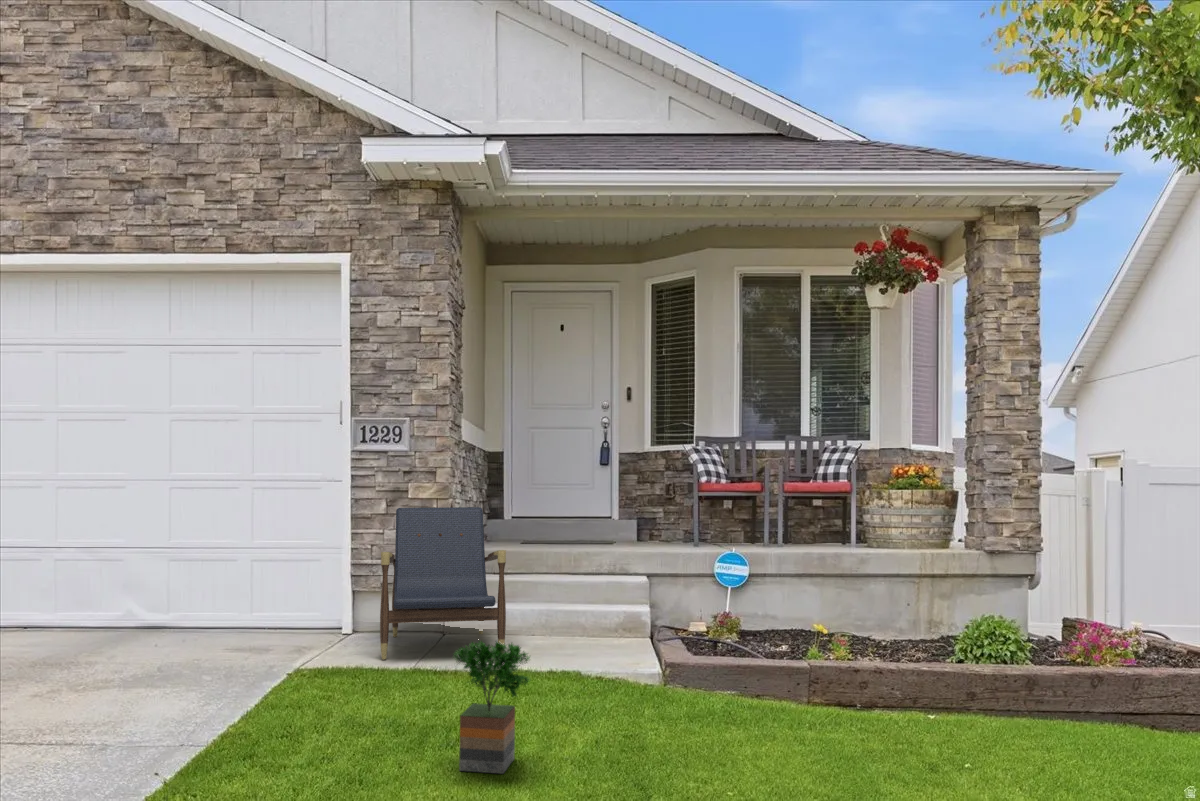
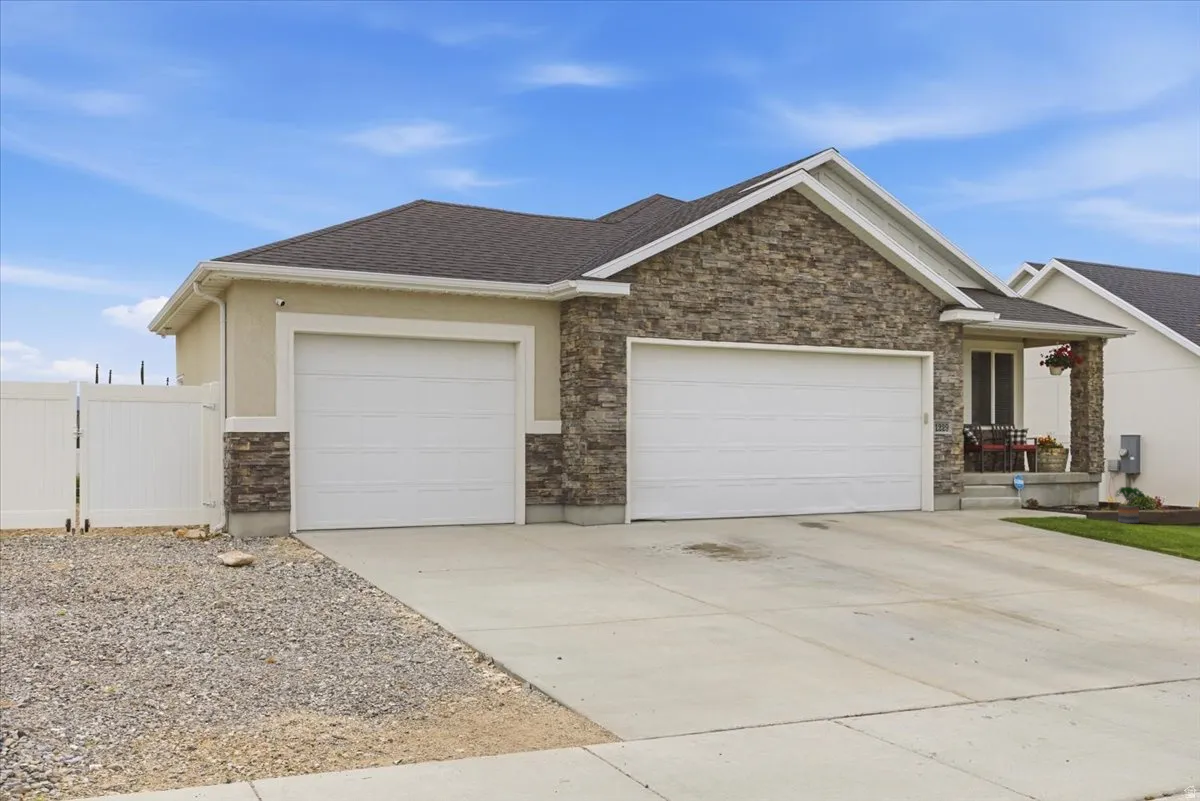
lounge chair: present [380,507,506,659] -> none [955,456,1021,513]

